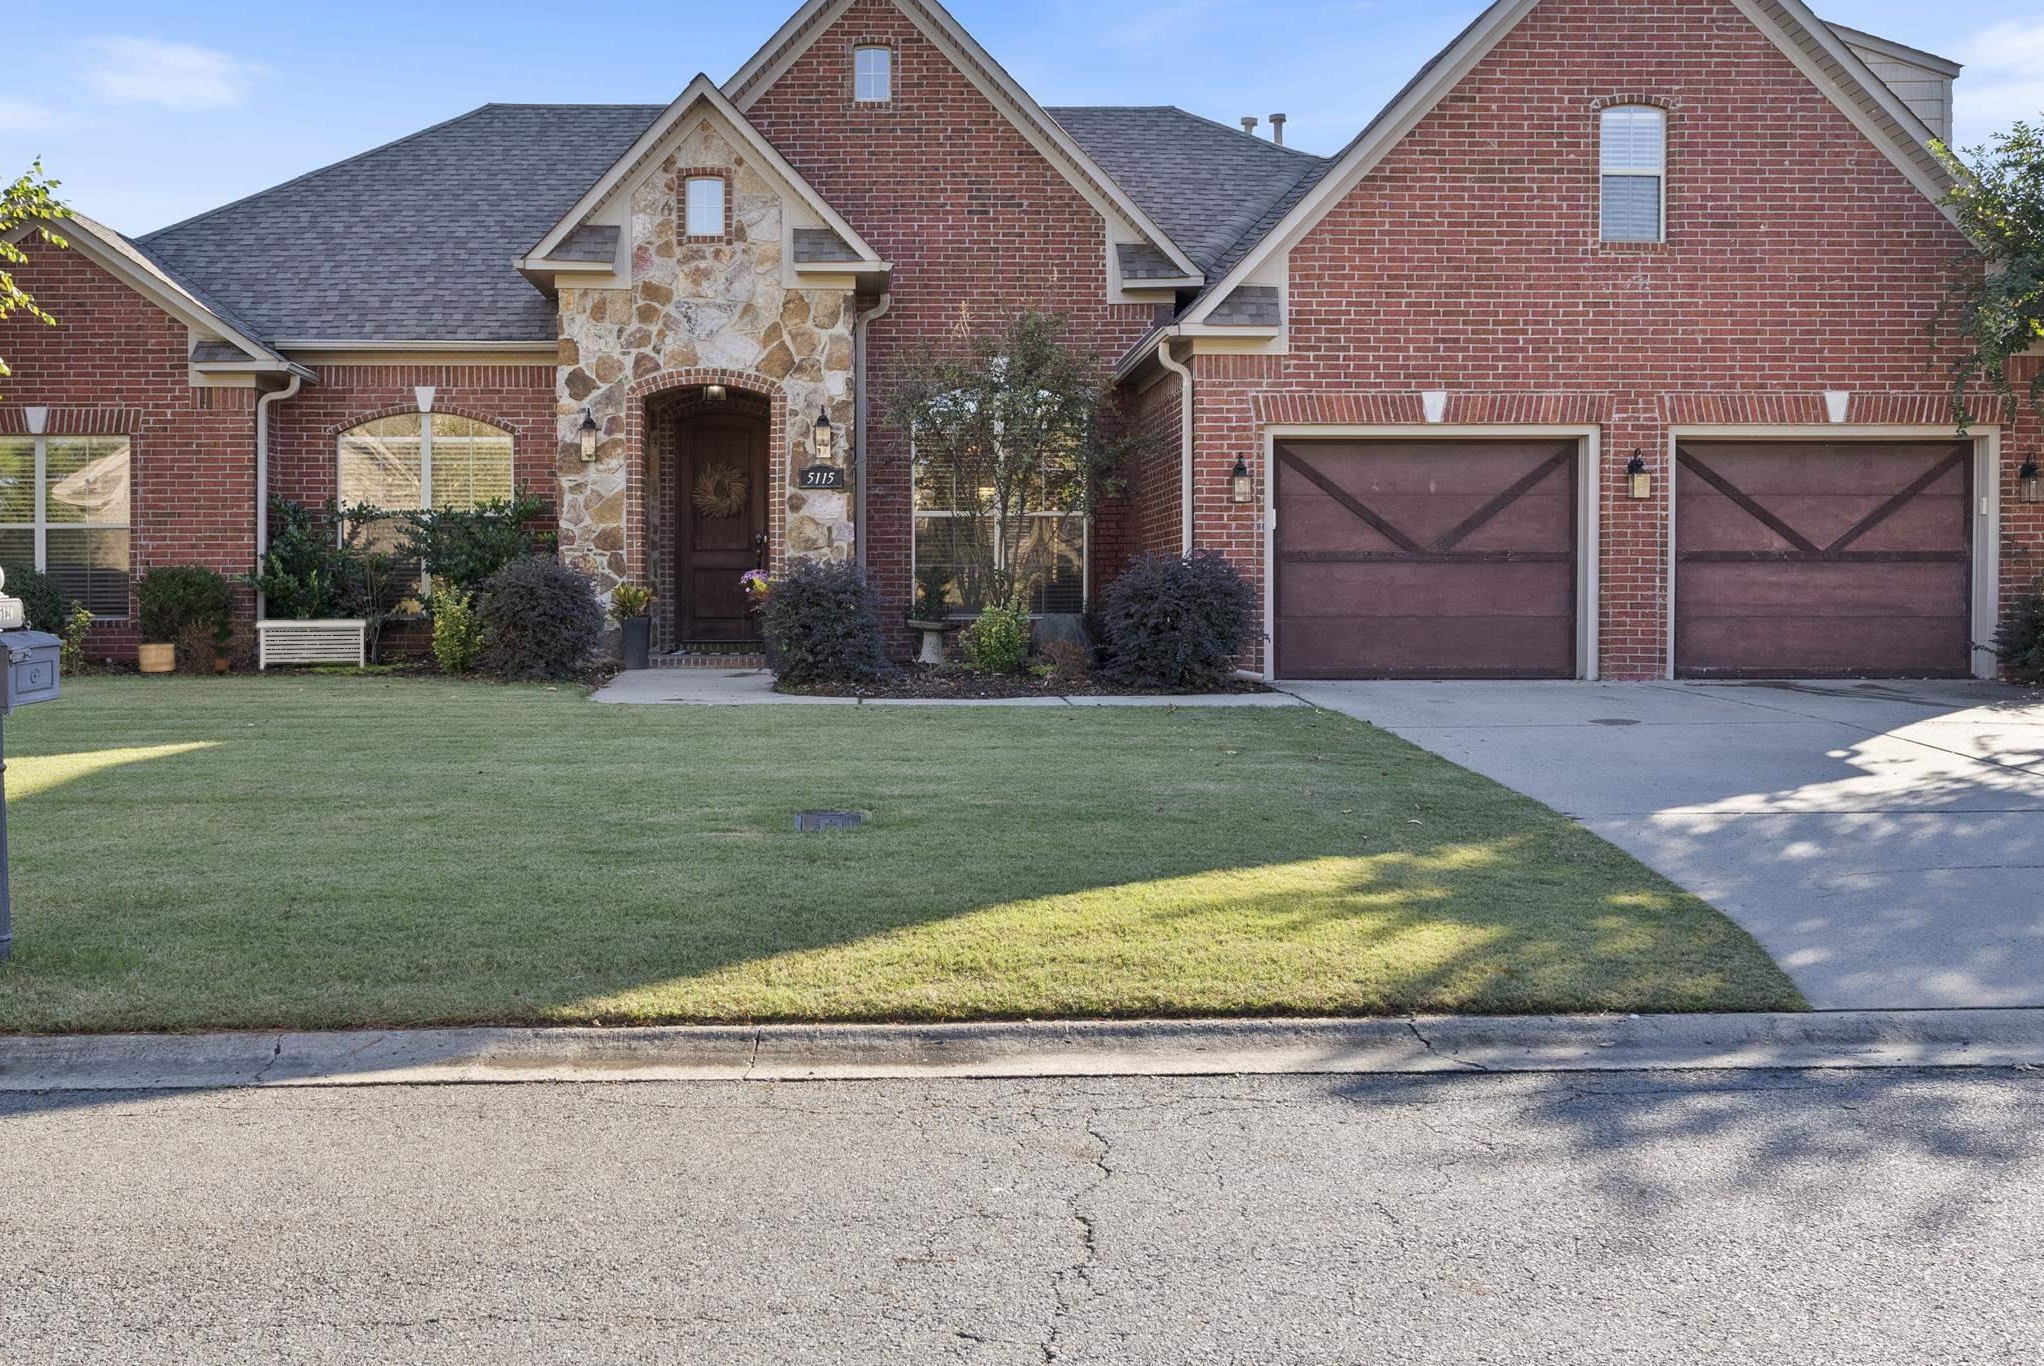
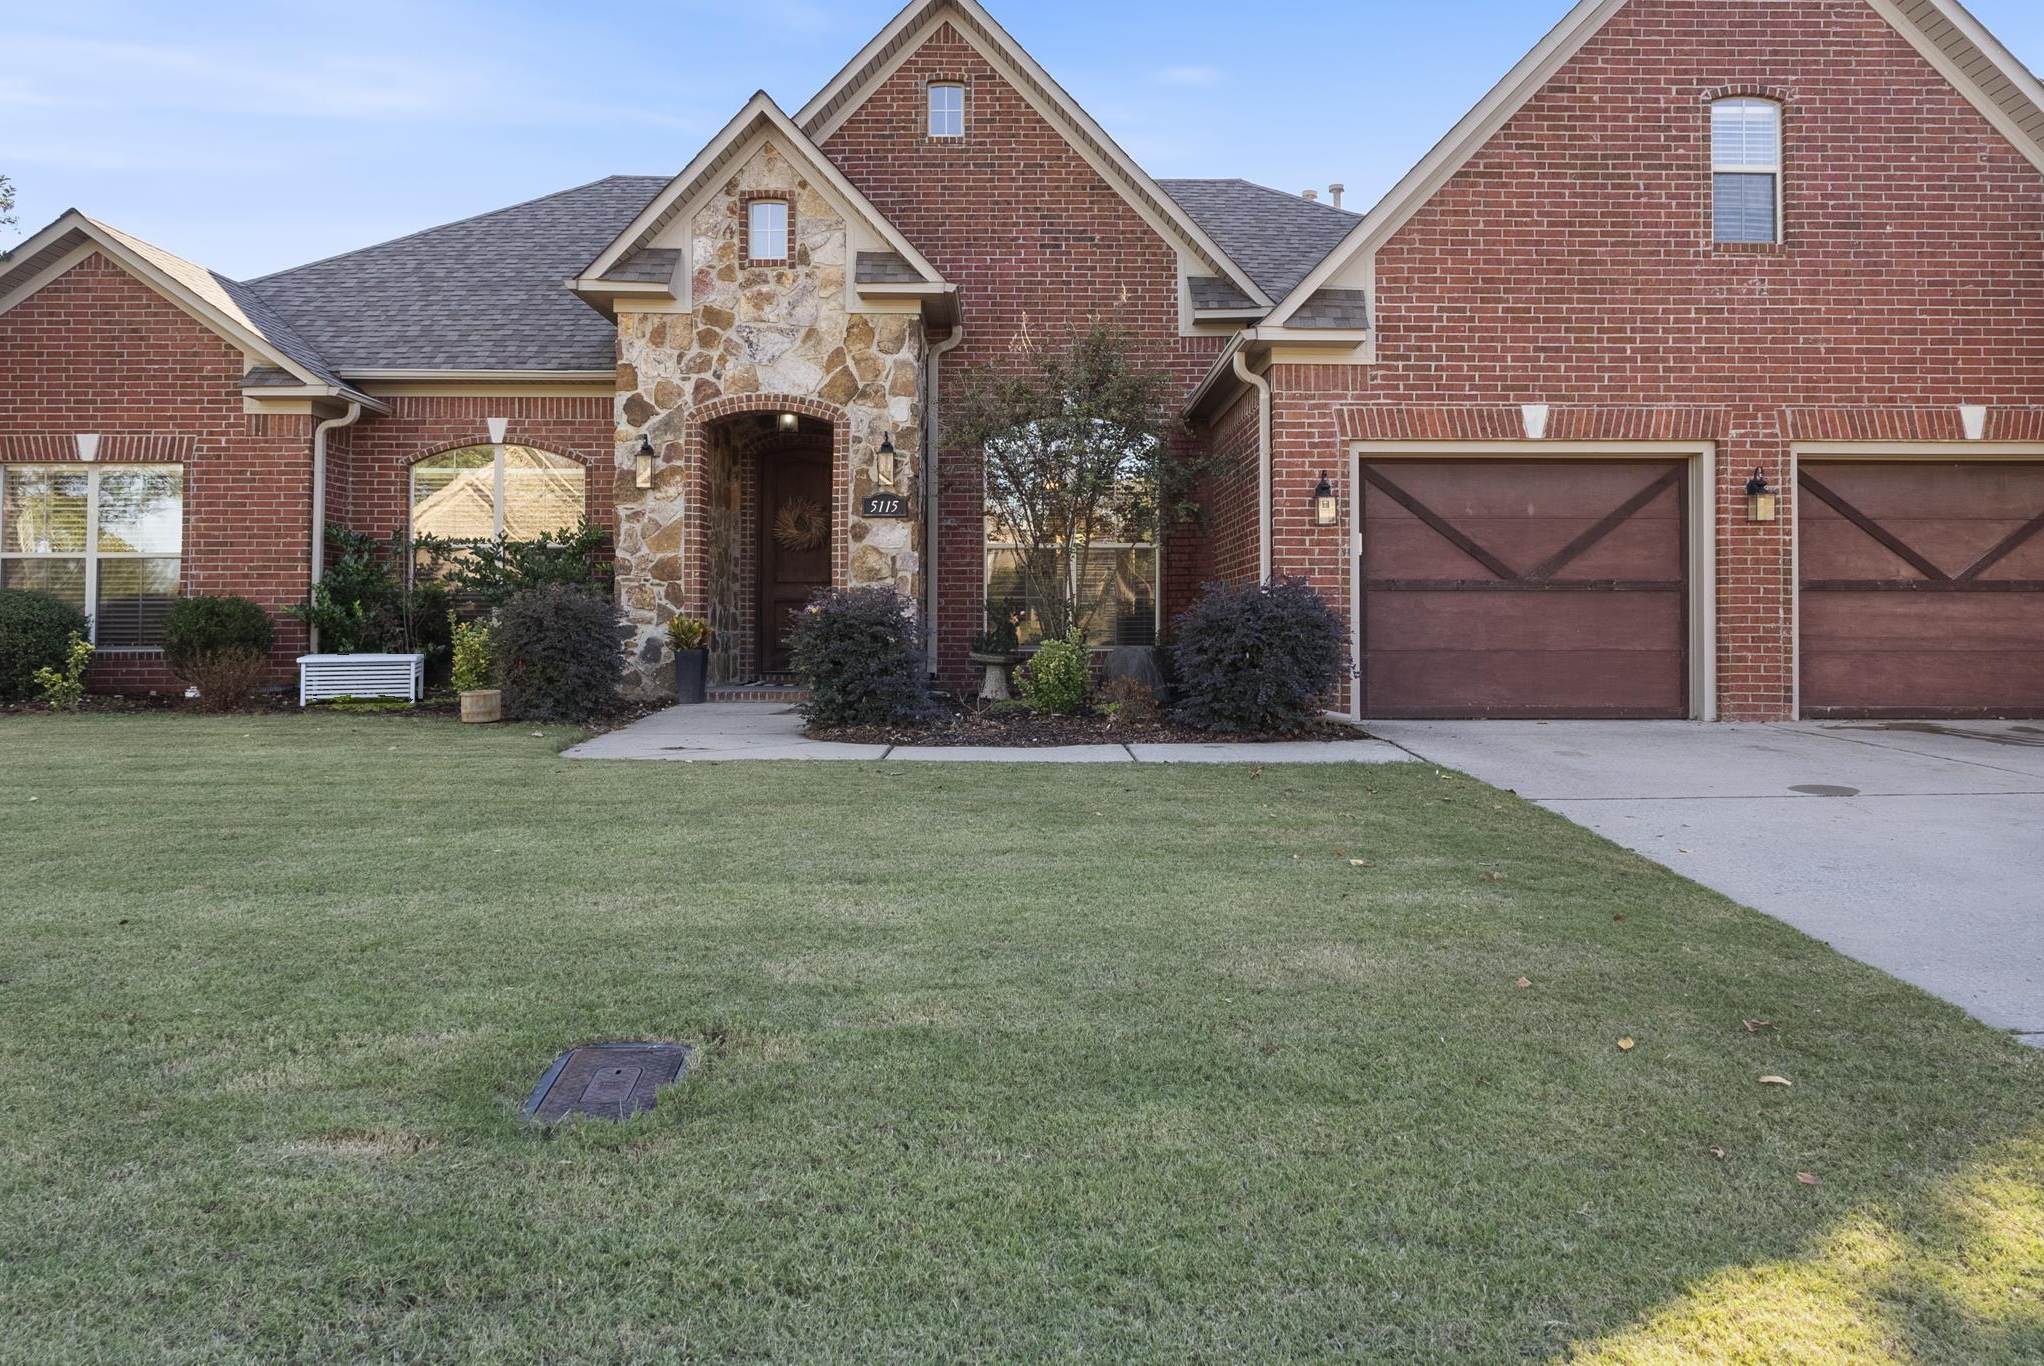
potted plant: present [203,613,237,670] -> none [236,646,279,707]
wooden bucket: present [139,644,175,672] -> present [460,690,502,723]

